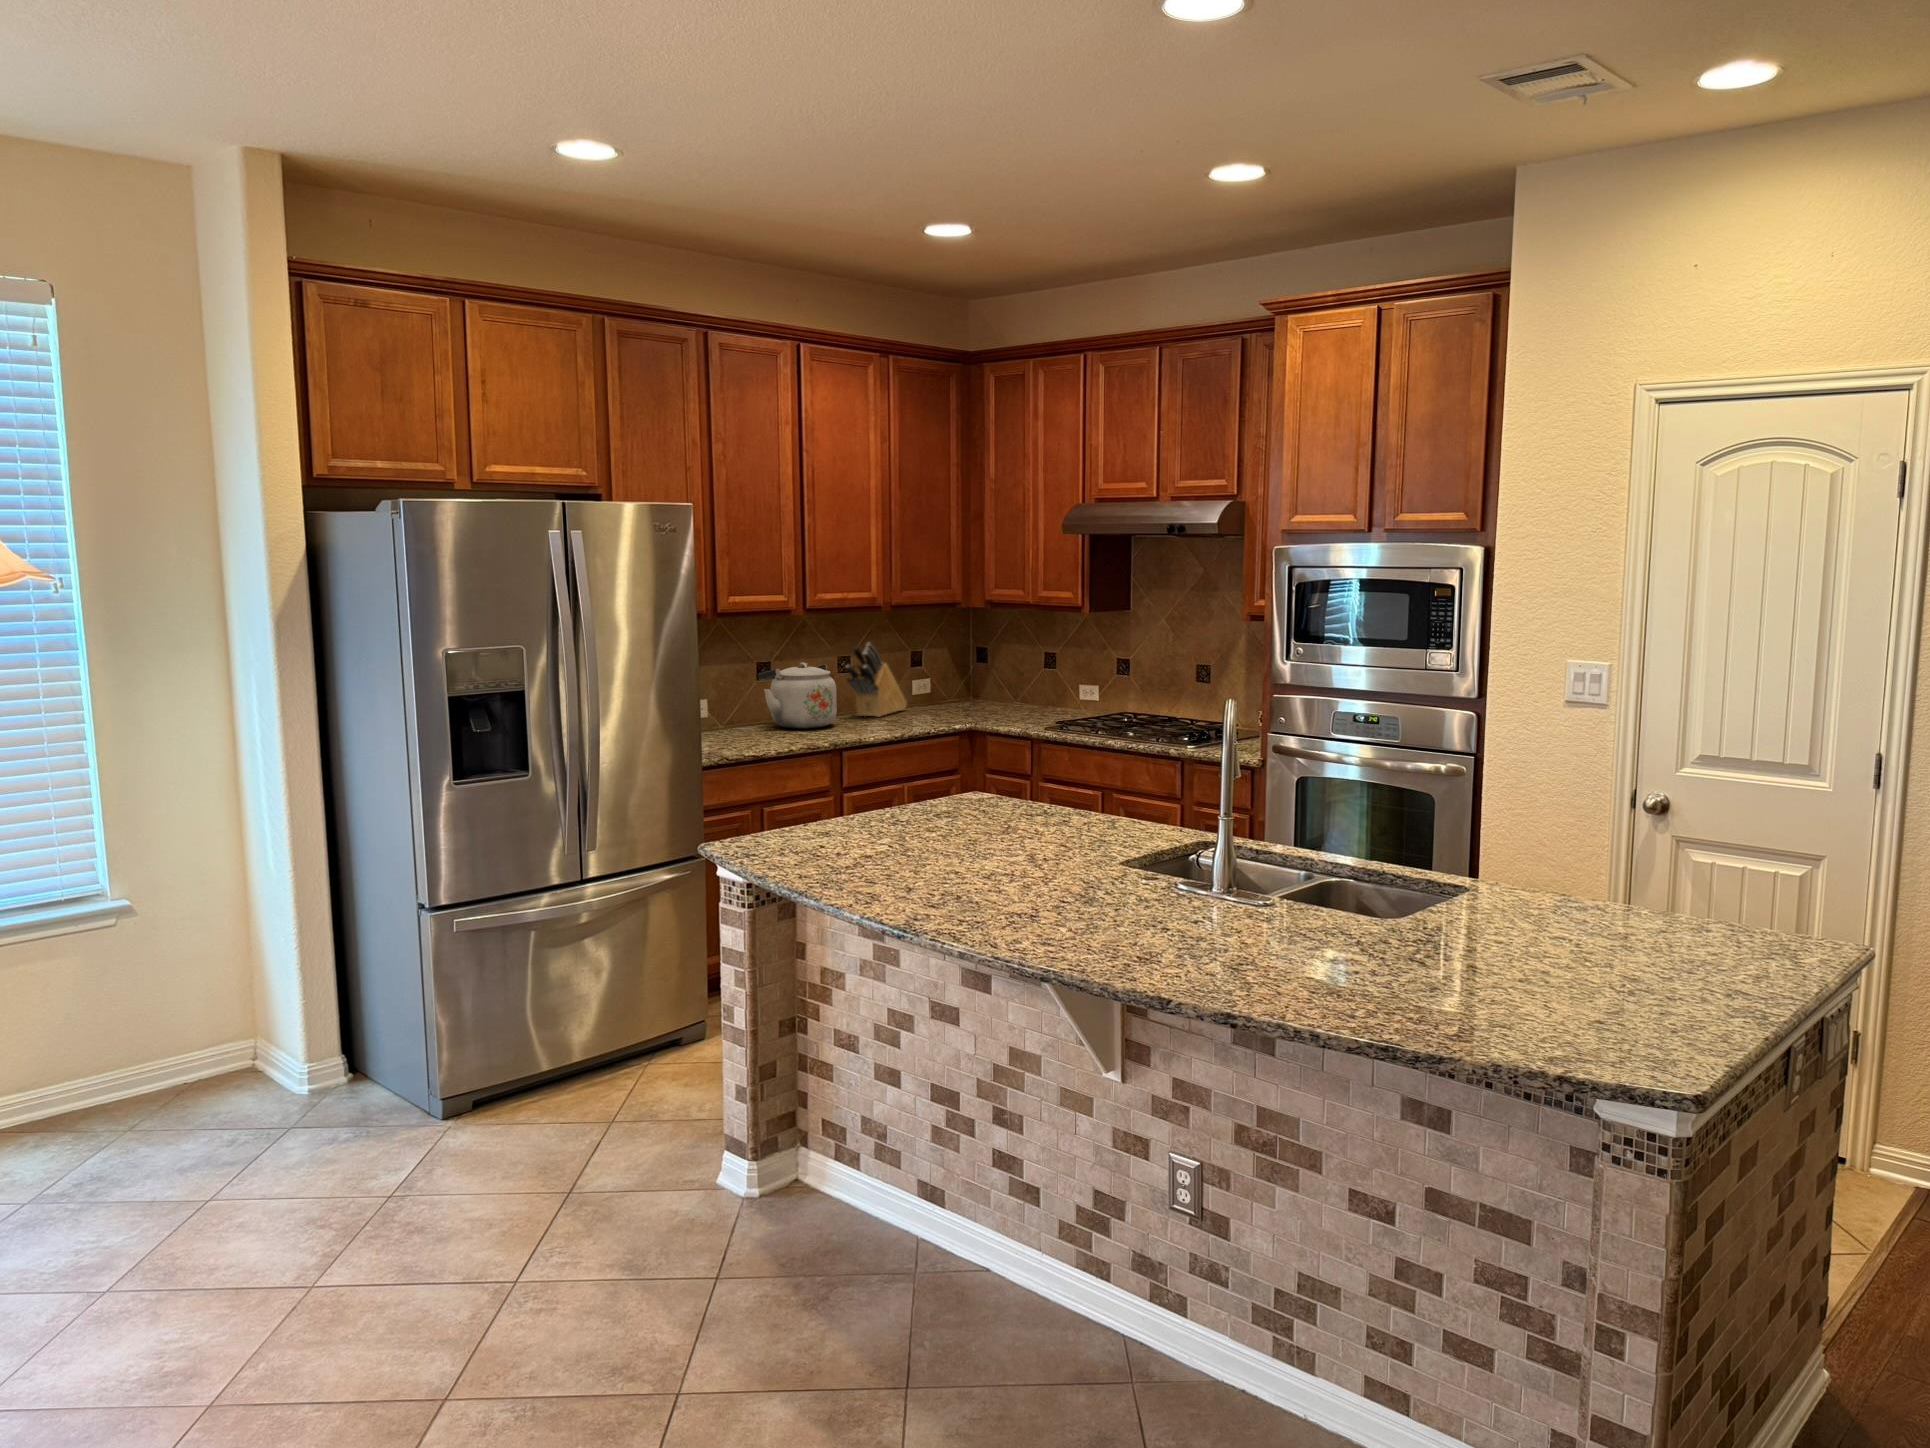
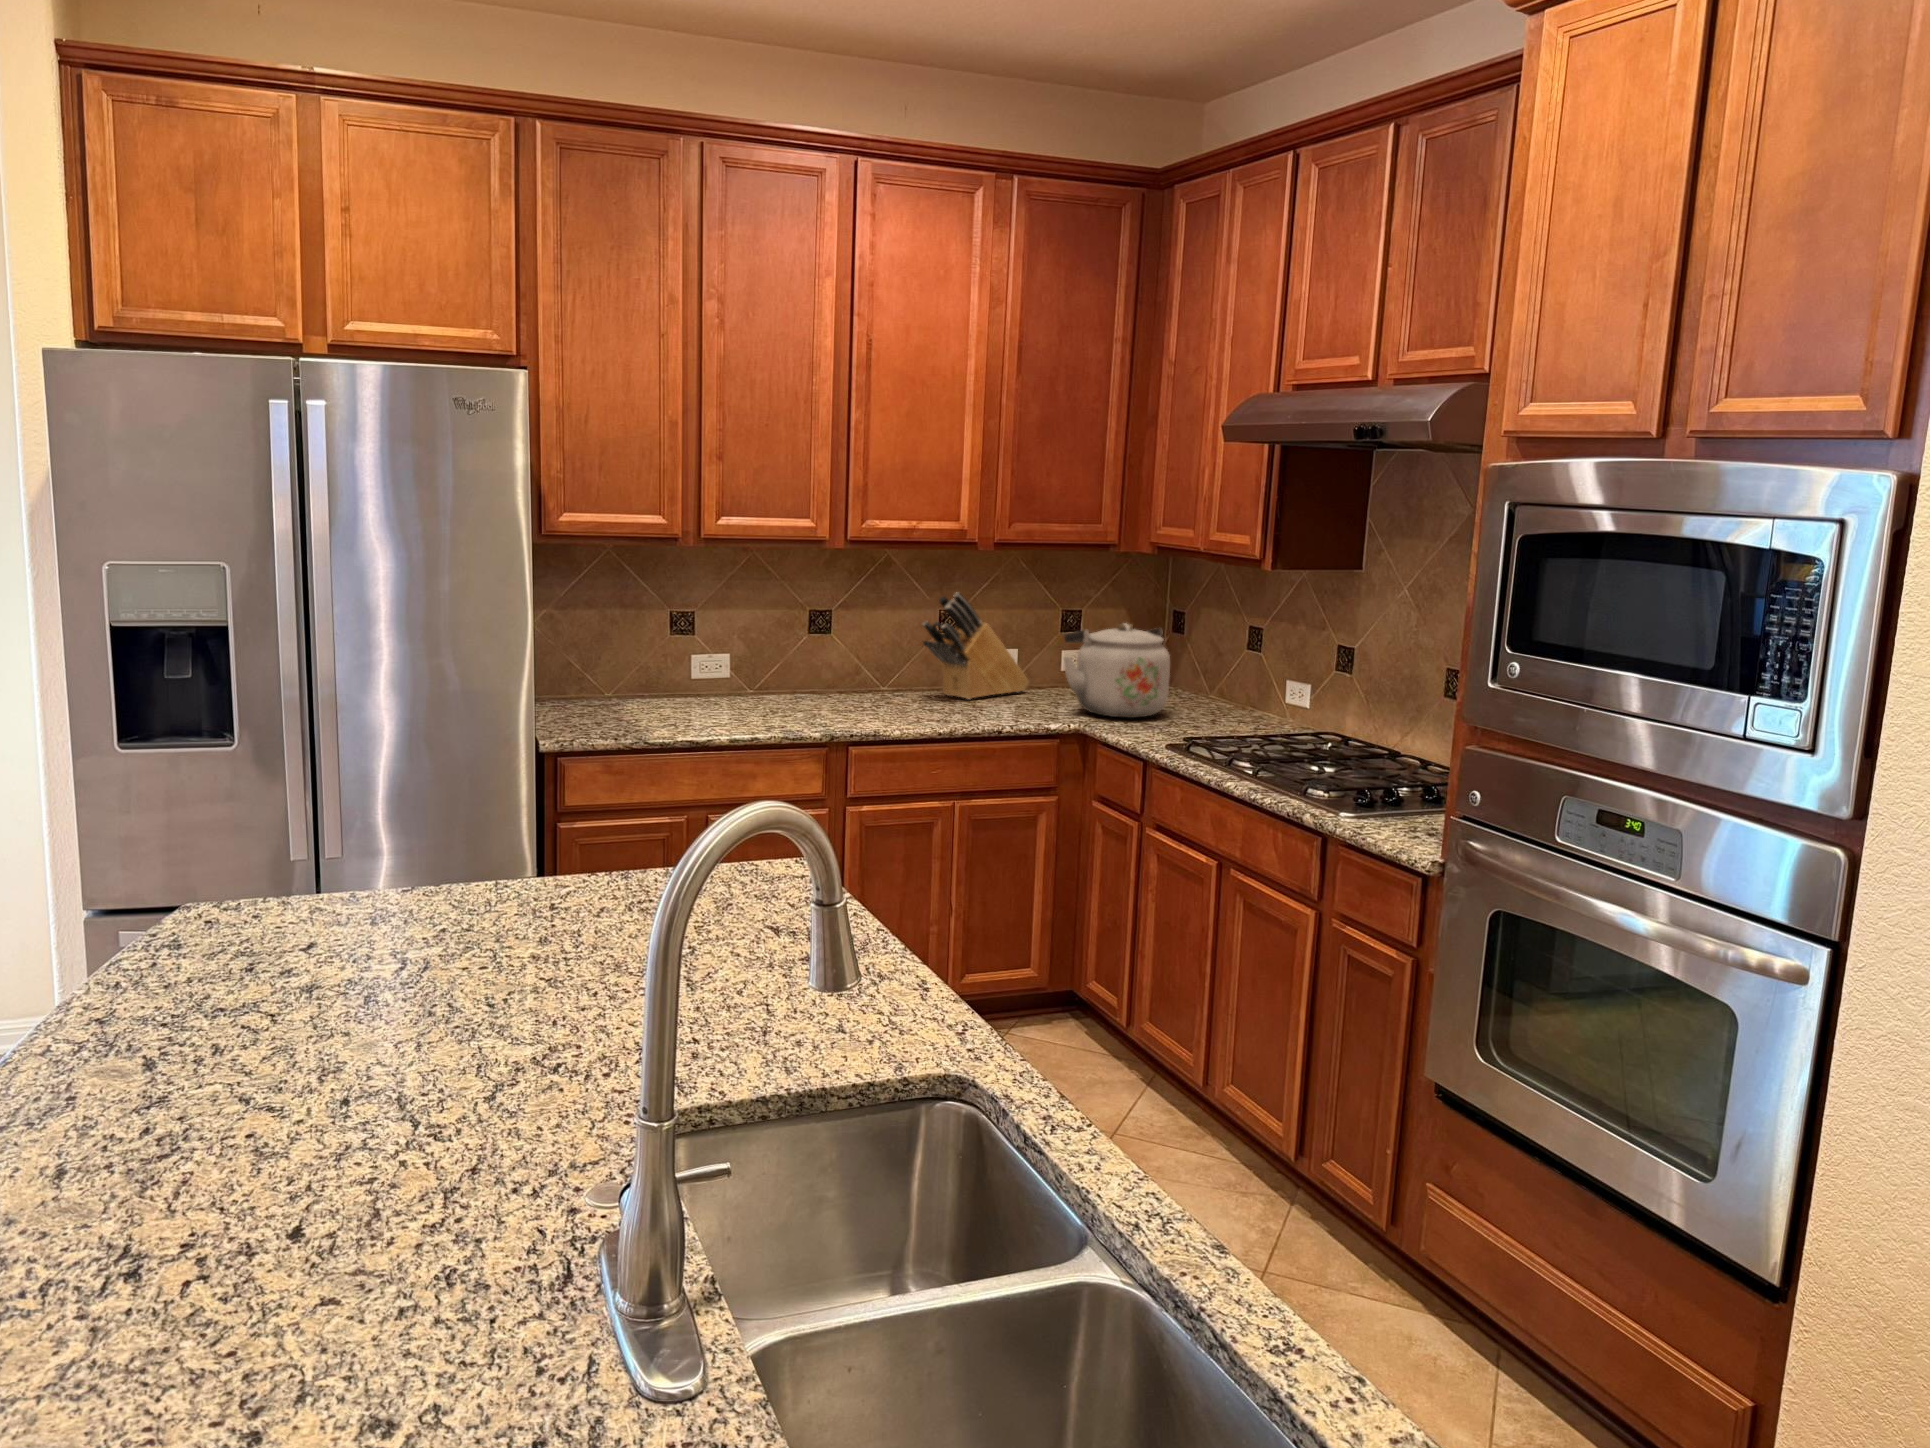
kettle: present [758,662,837,729] -> present [1064,623,1170,718]

